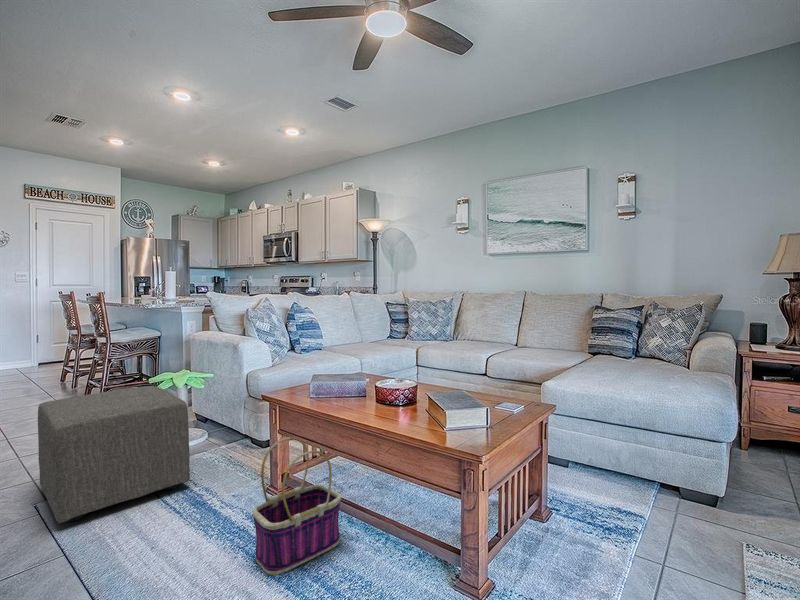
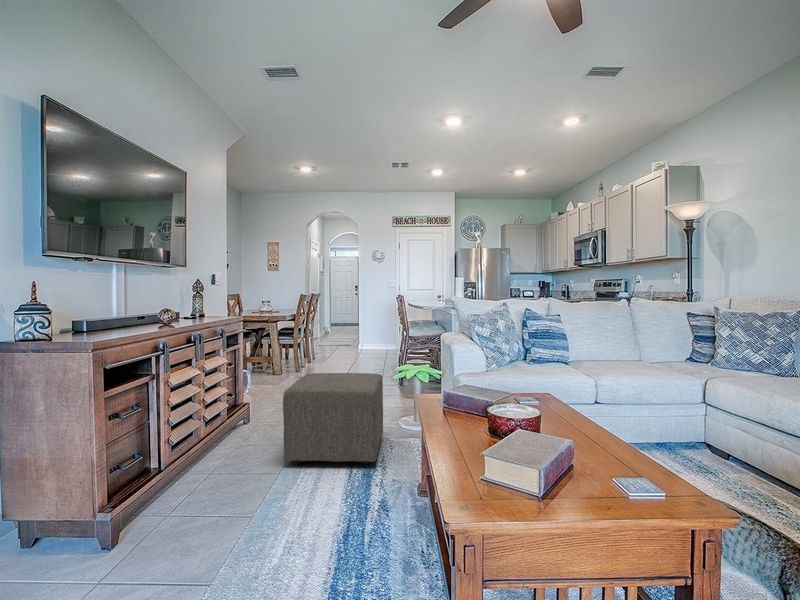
basket: present [253,437,341,575] -> none [334,441,422,576]

